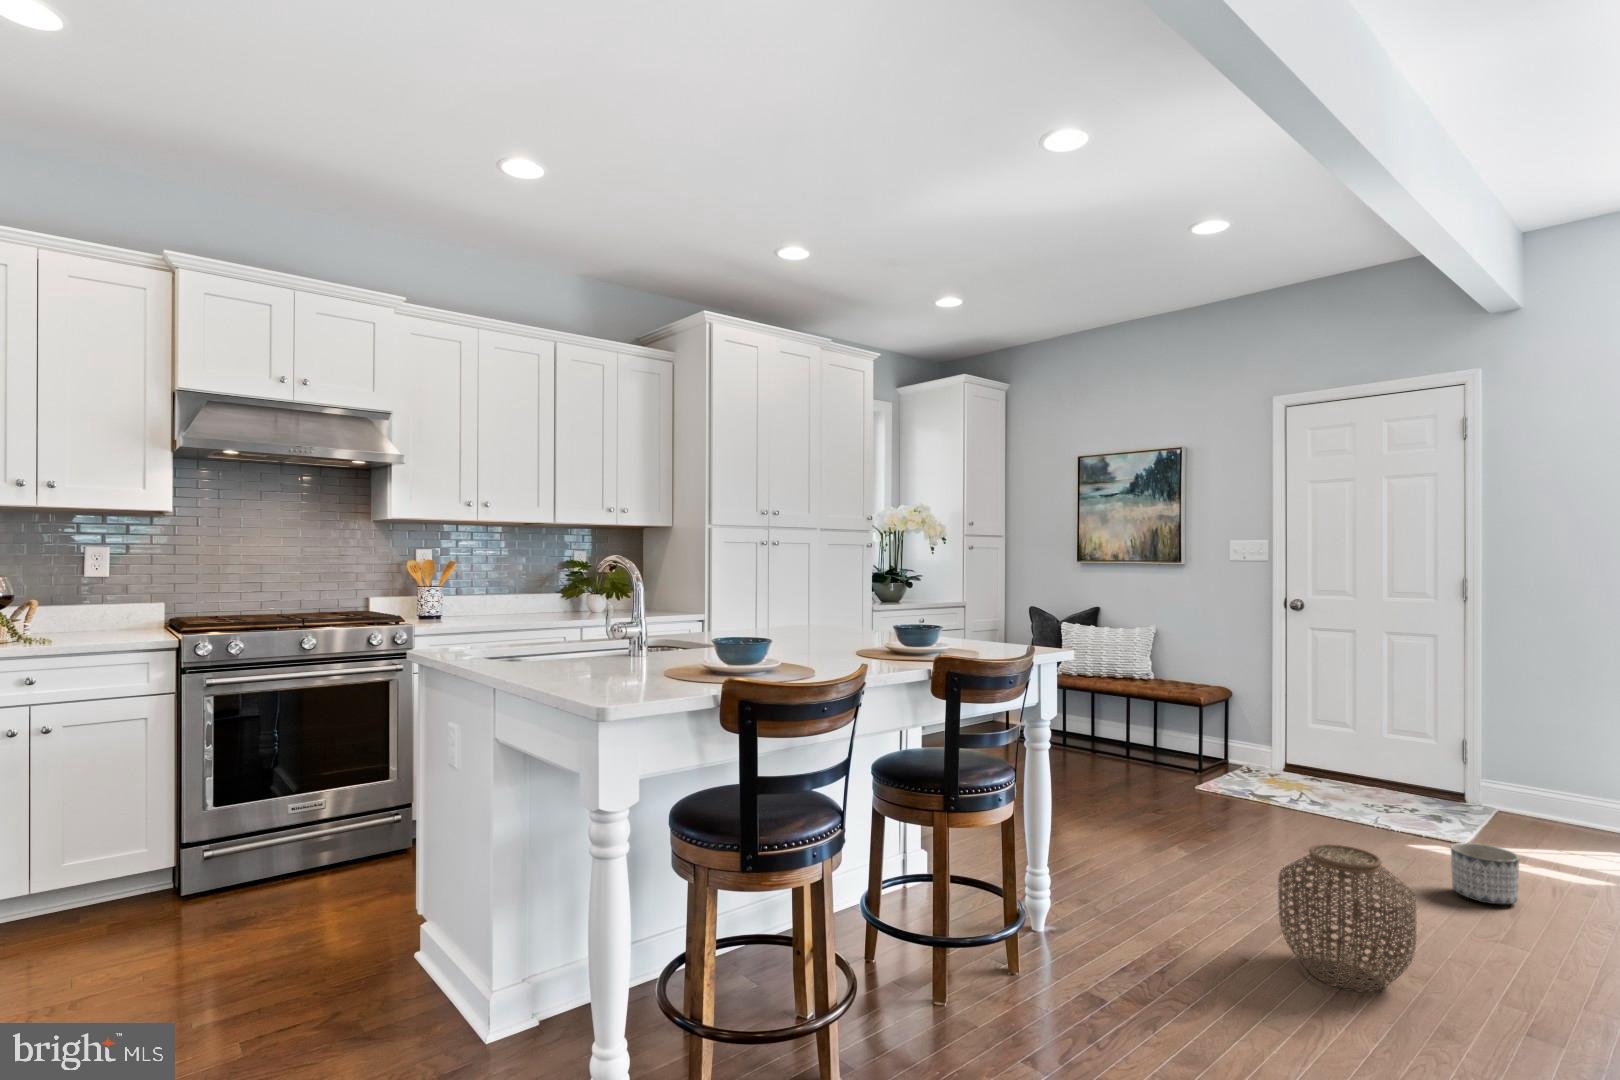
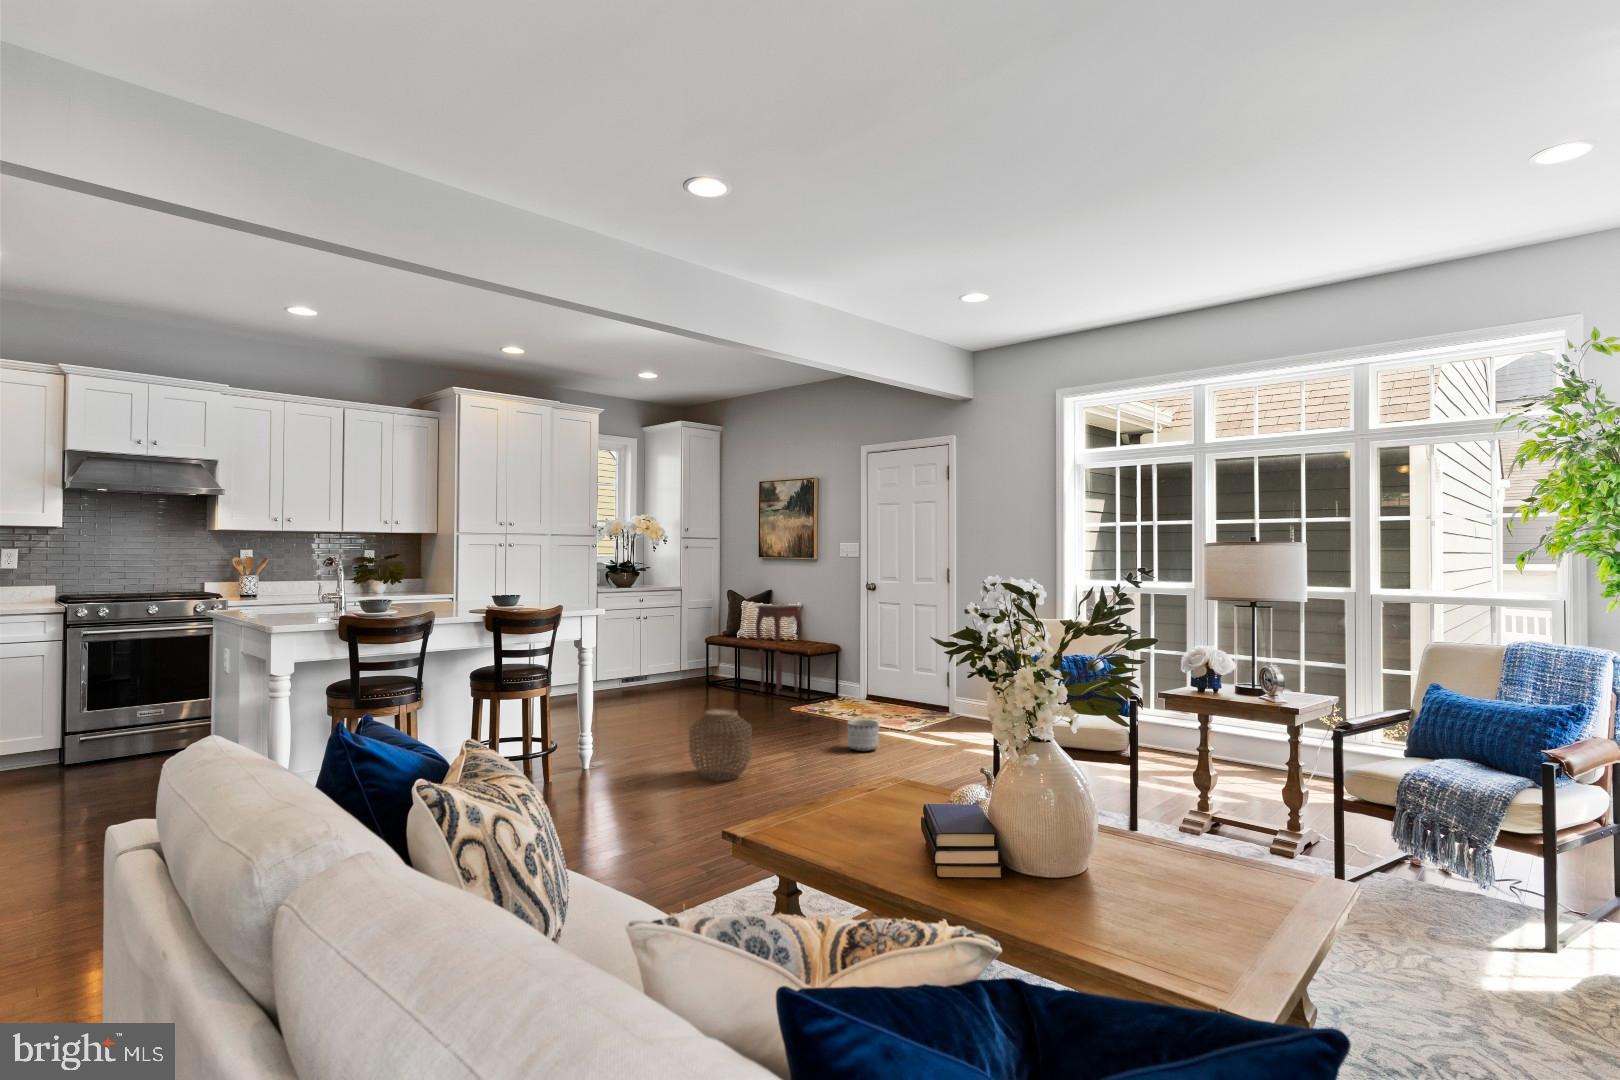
side table: none [1096,628,1167,761] -> present [756,604,802,695]

